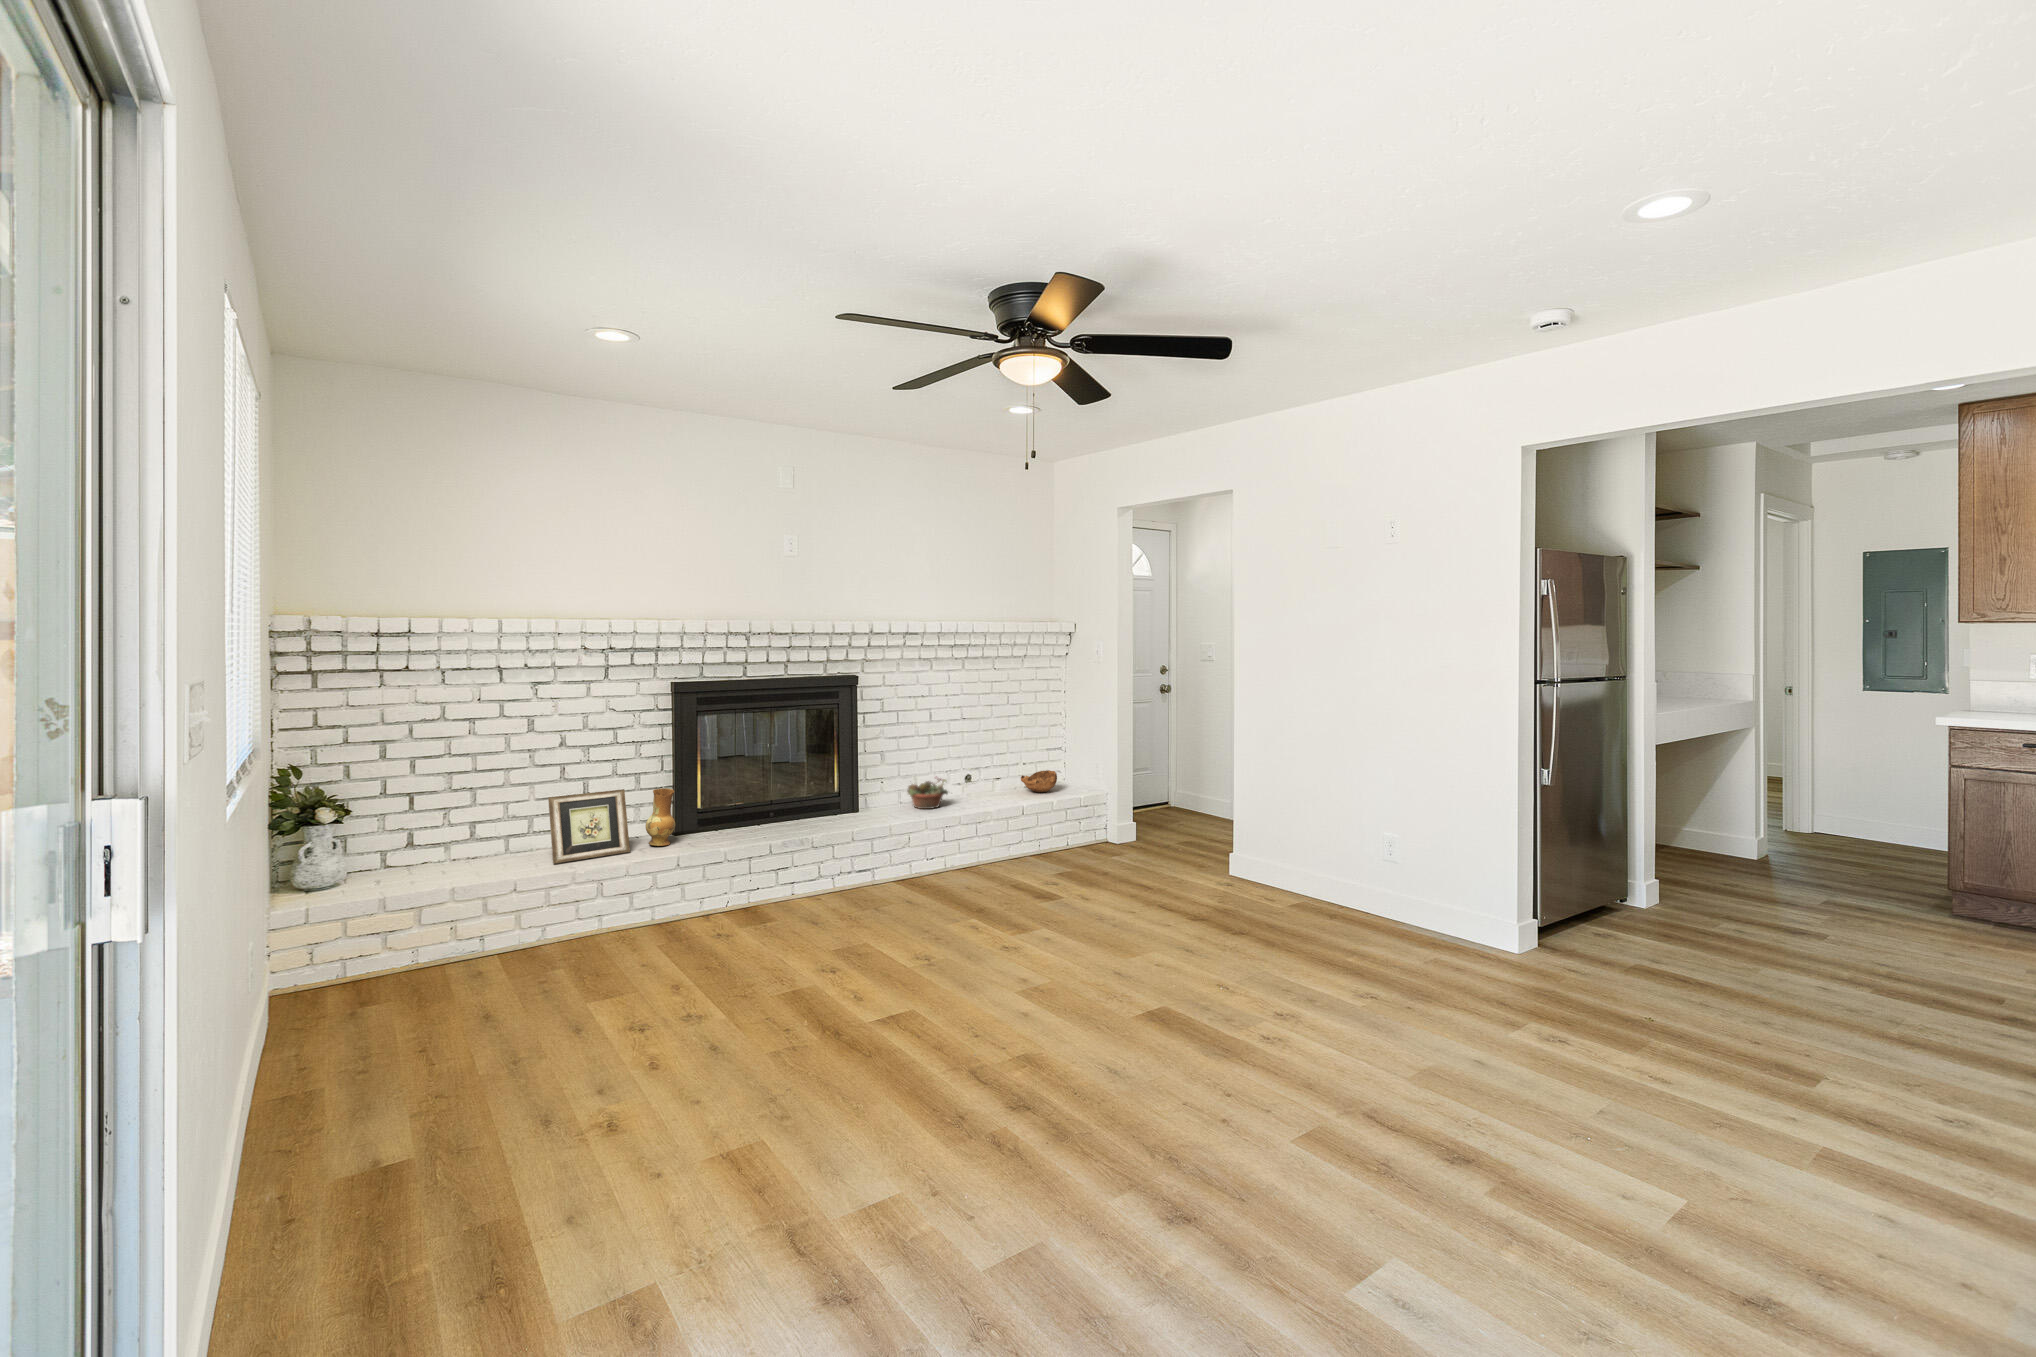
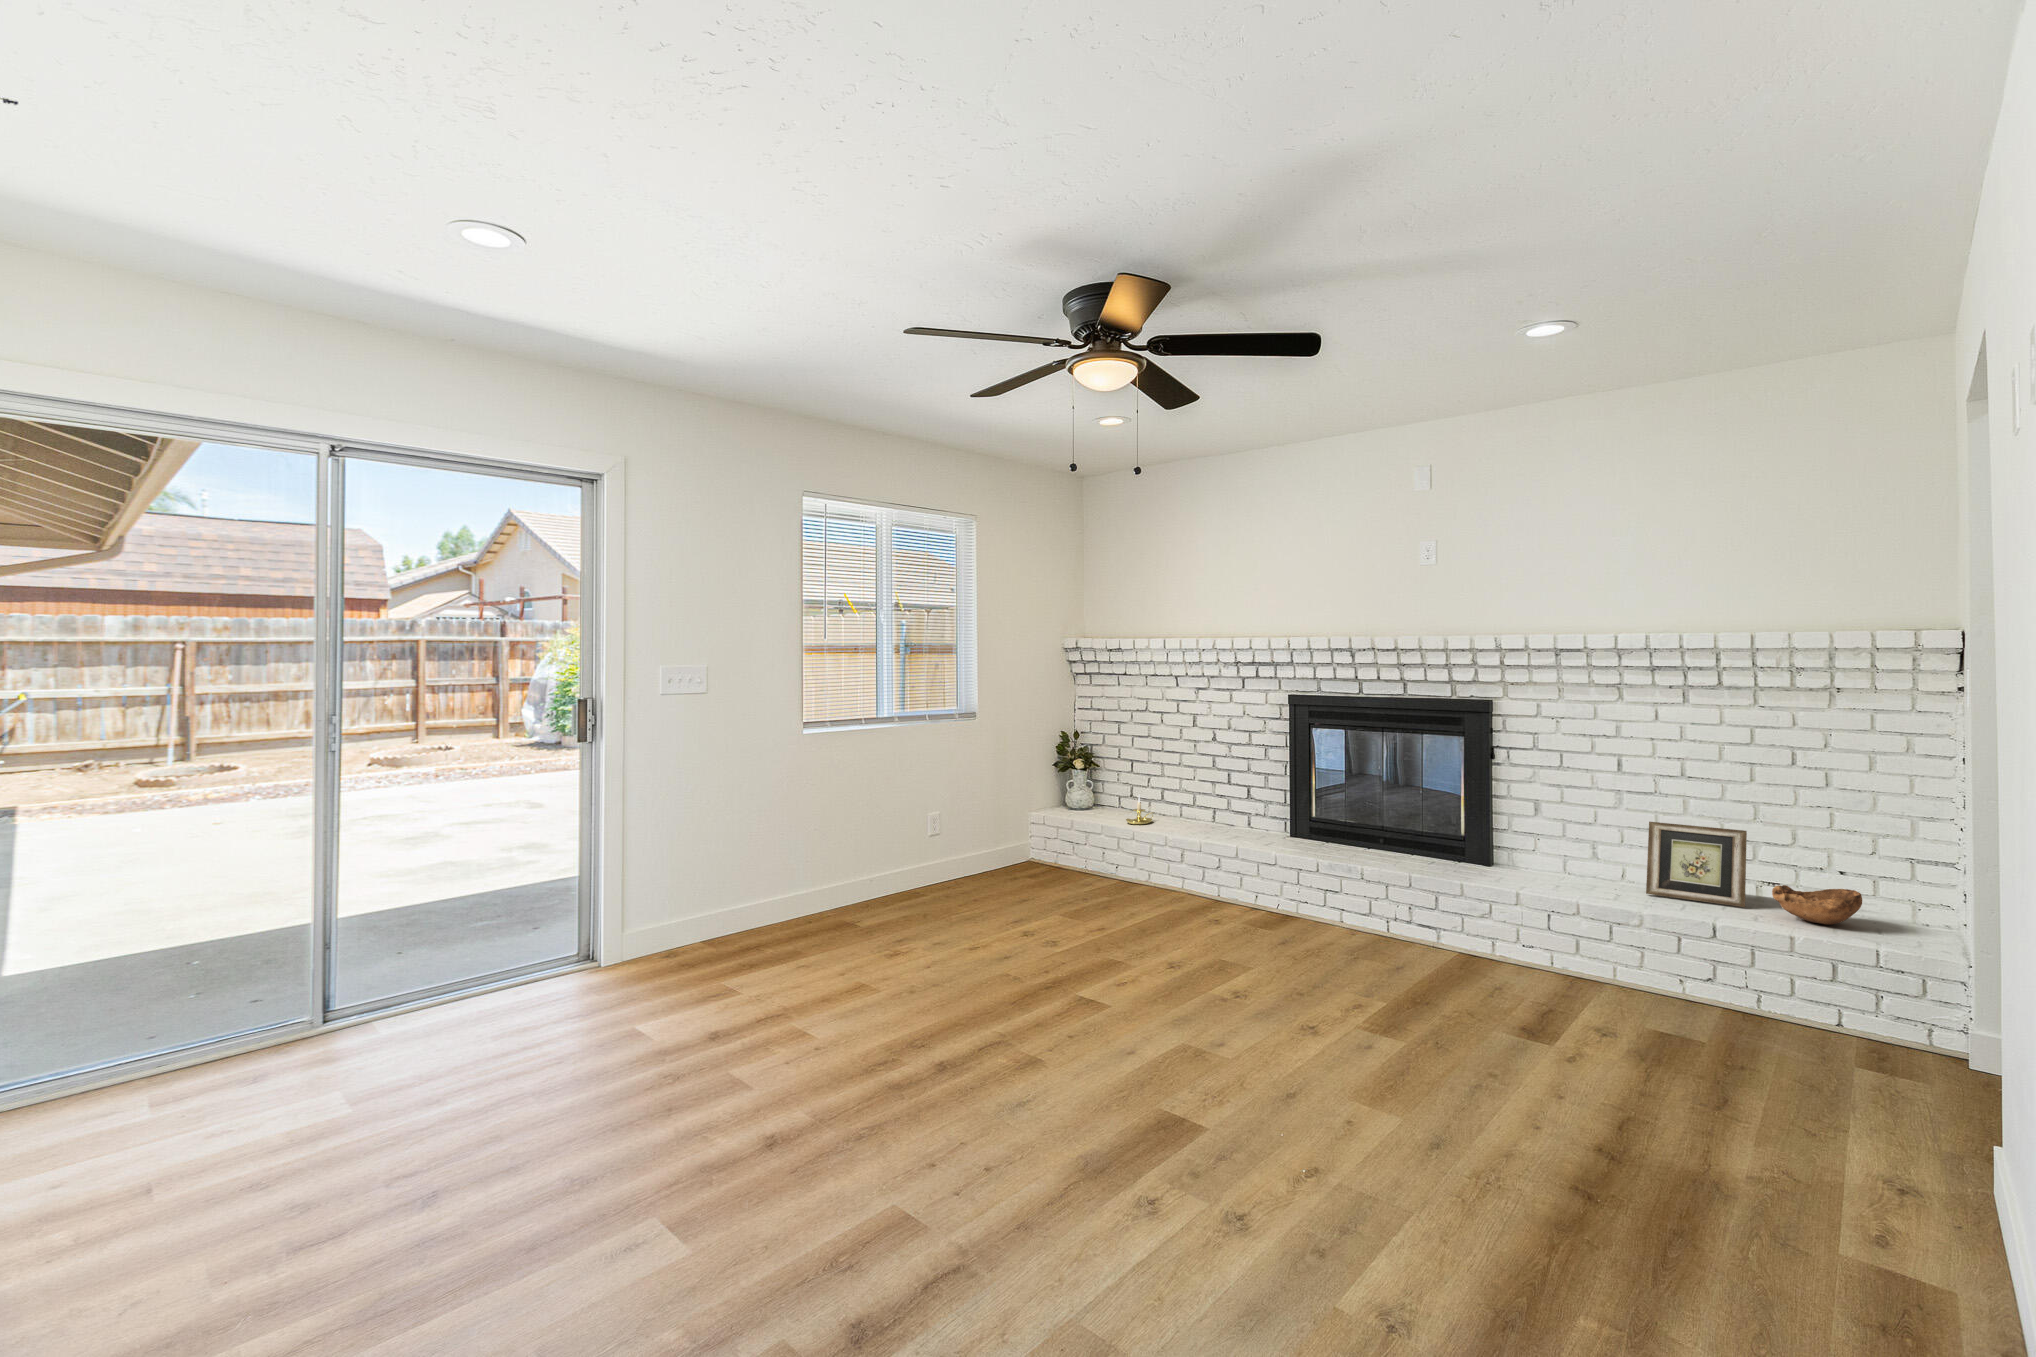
succulent planter: present [908,778,948,809] -> none [1535,844,1597,887]
ceramic jug: present [646,788,675,846] -> none [1242,788,1268,840]
picture frame: present [548,789,630,863] -> present [1646,822,1747,907]
candle holder: none [456,834,496,877] -> present [1126,795,1153,824]

